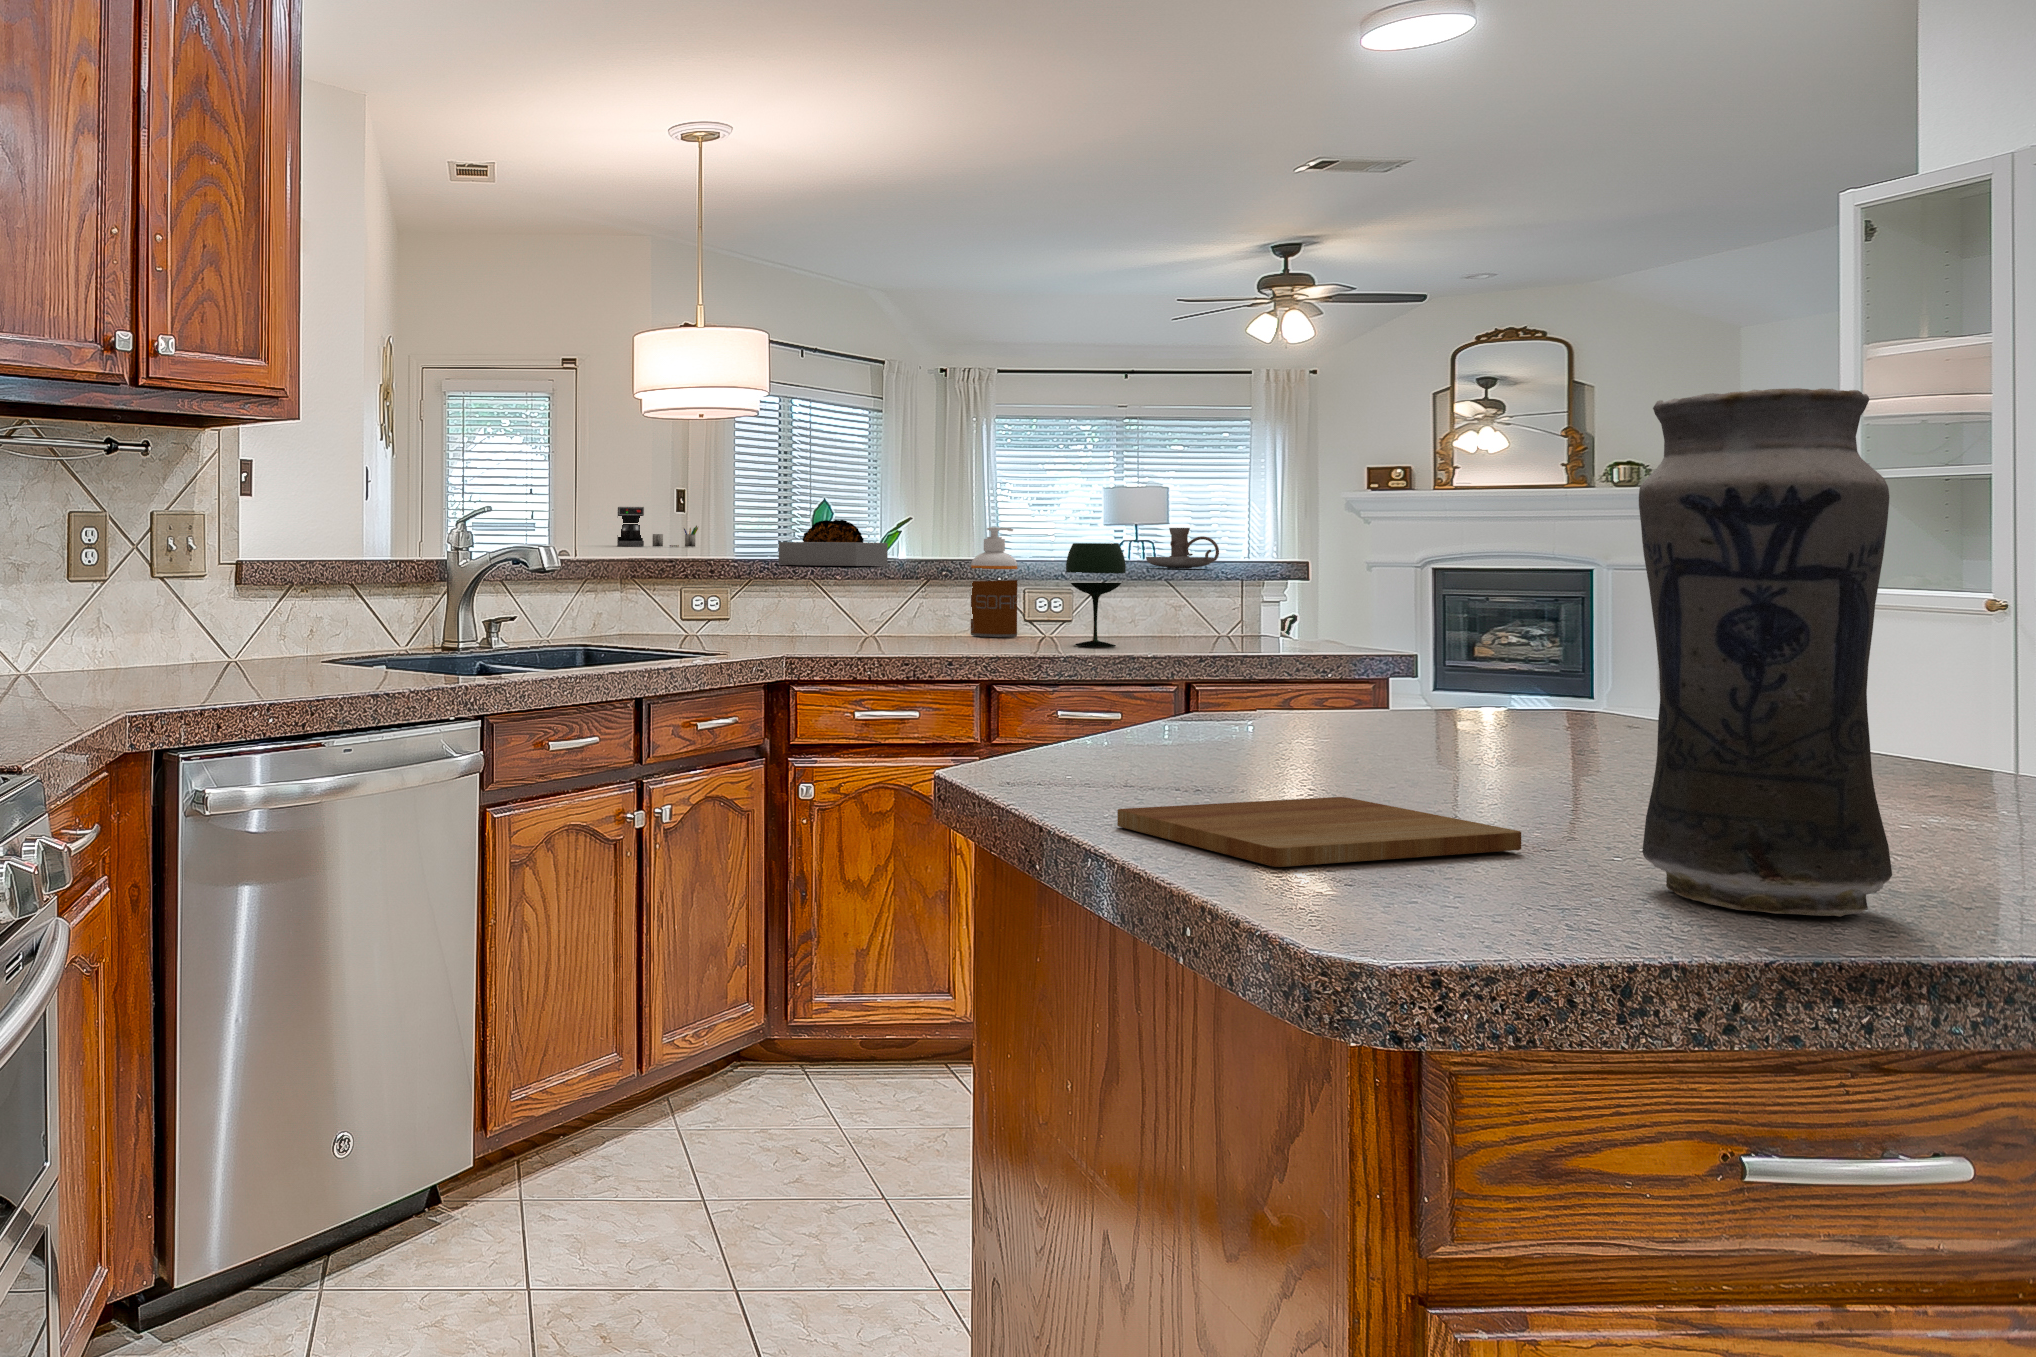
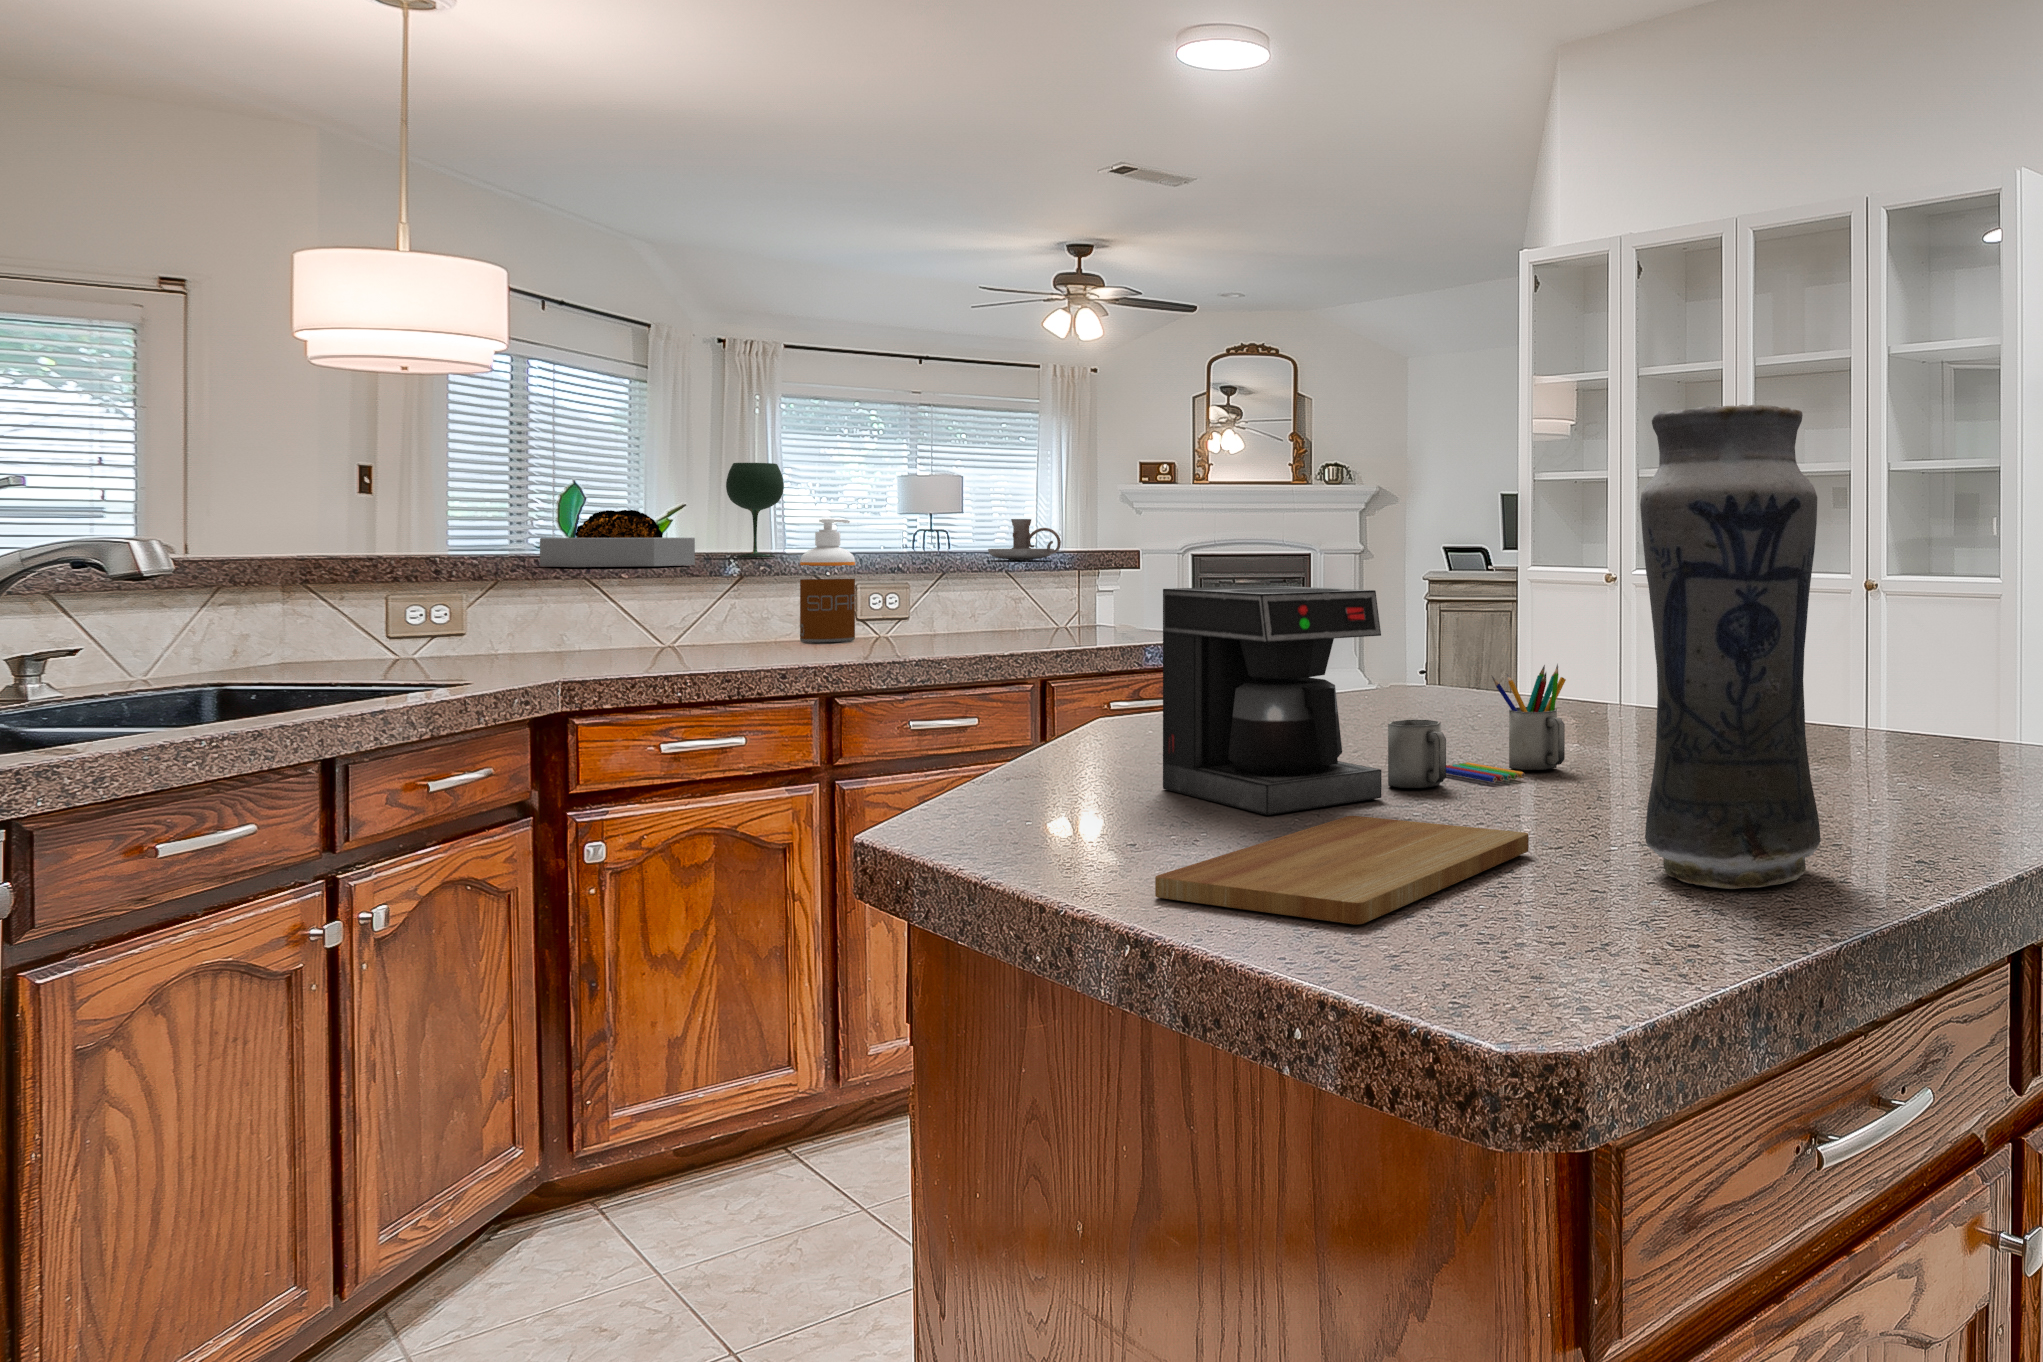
coffee maker: present [617,507,698,547] -> present [1163,586,1566,815]
wine glass: present [1066,543,1126,647] -> present [726,463,784,558]

